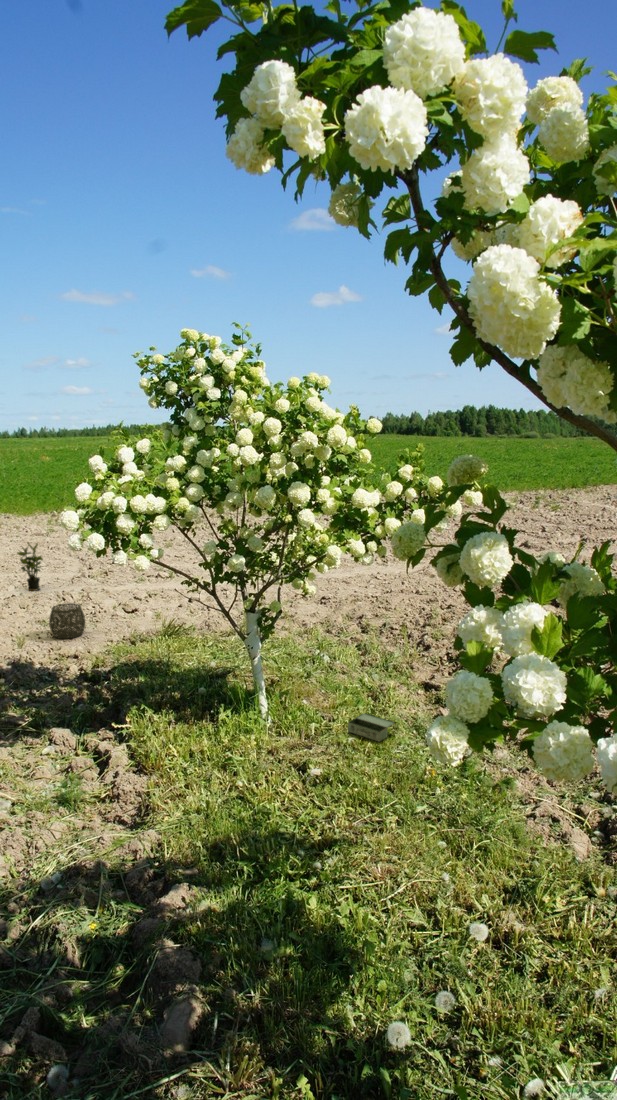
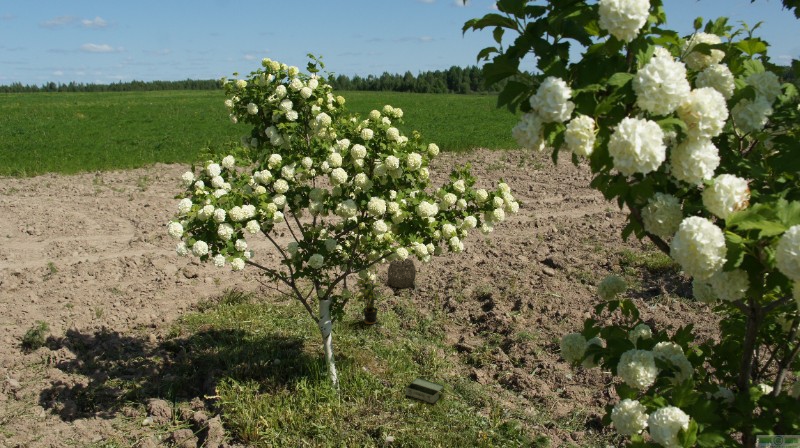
potted plant: present [18,543,43,591] -> present [355,267,383,324]
woven basket: present [49,603,85,639] -> present [387,259,416,288]

